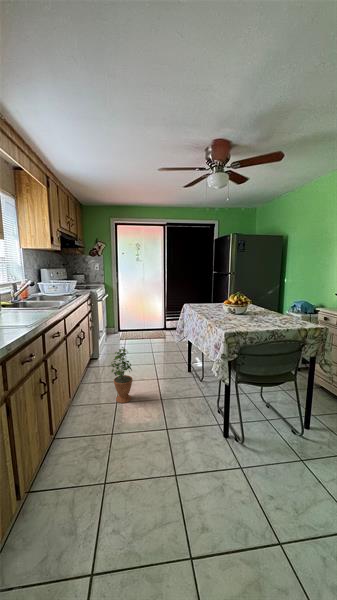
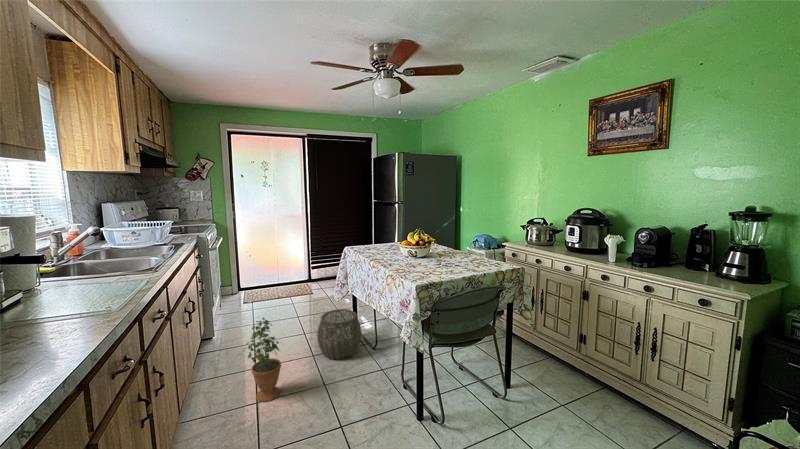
woven basket: none [160,349,193,385] -> present [317,309,361,359]

